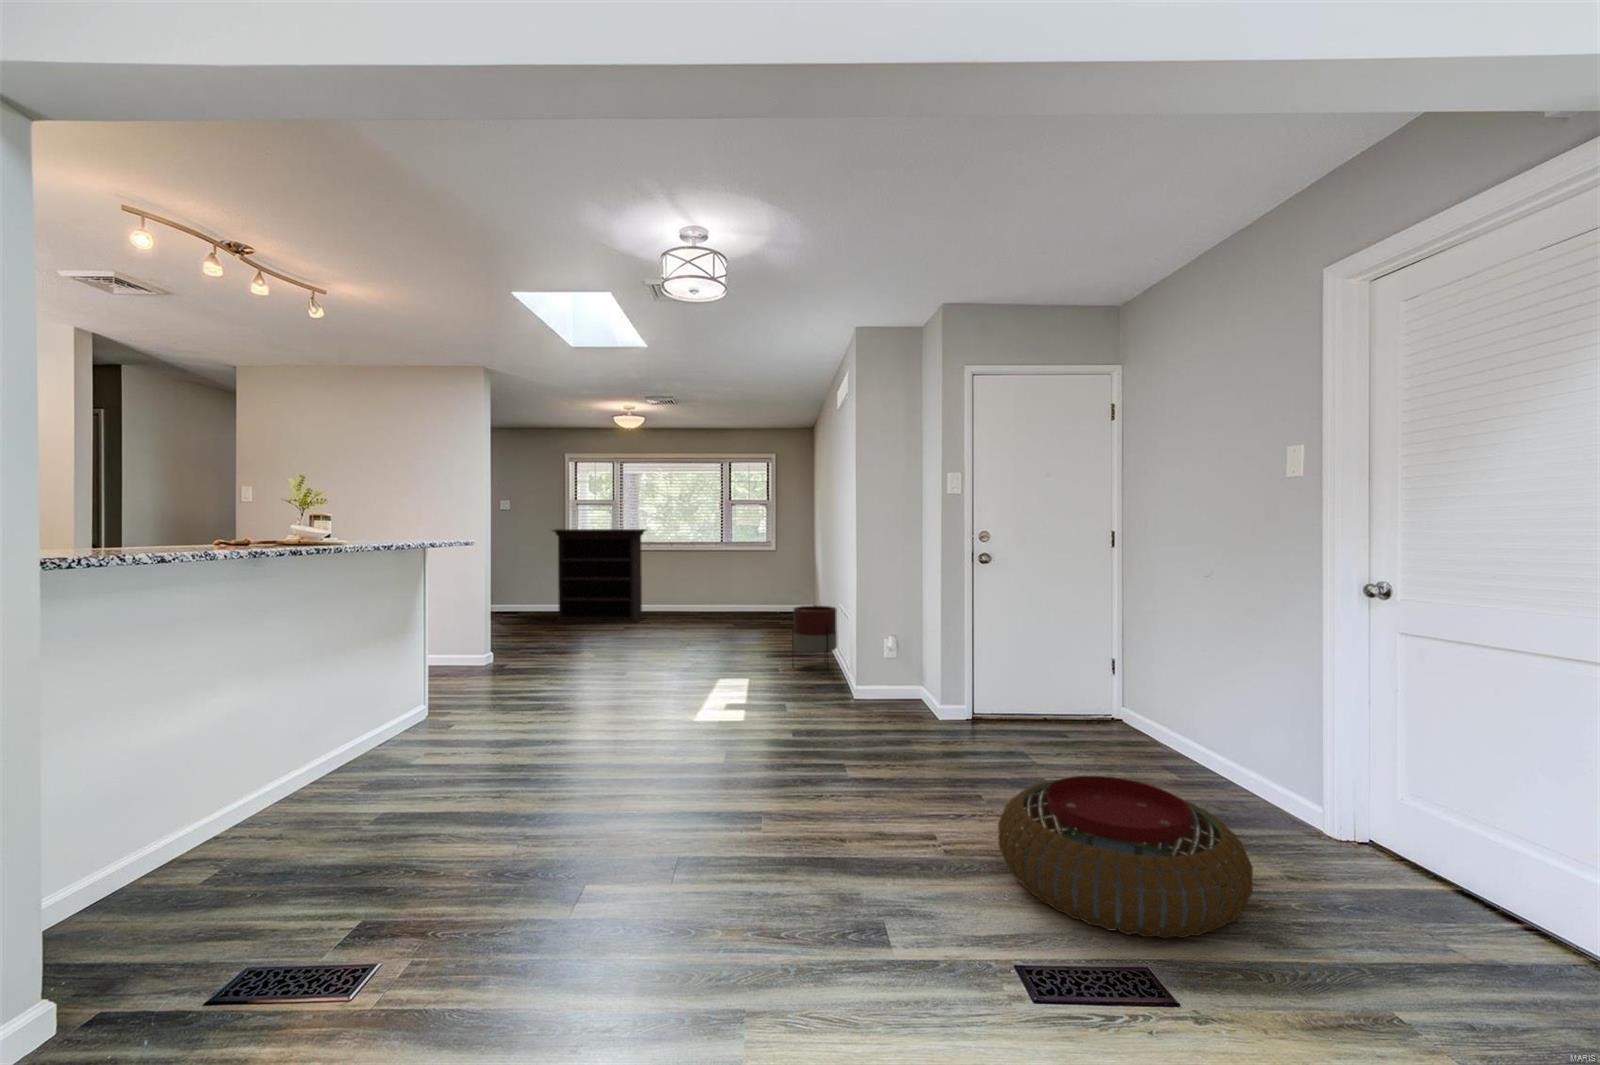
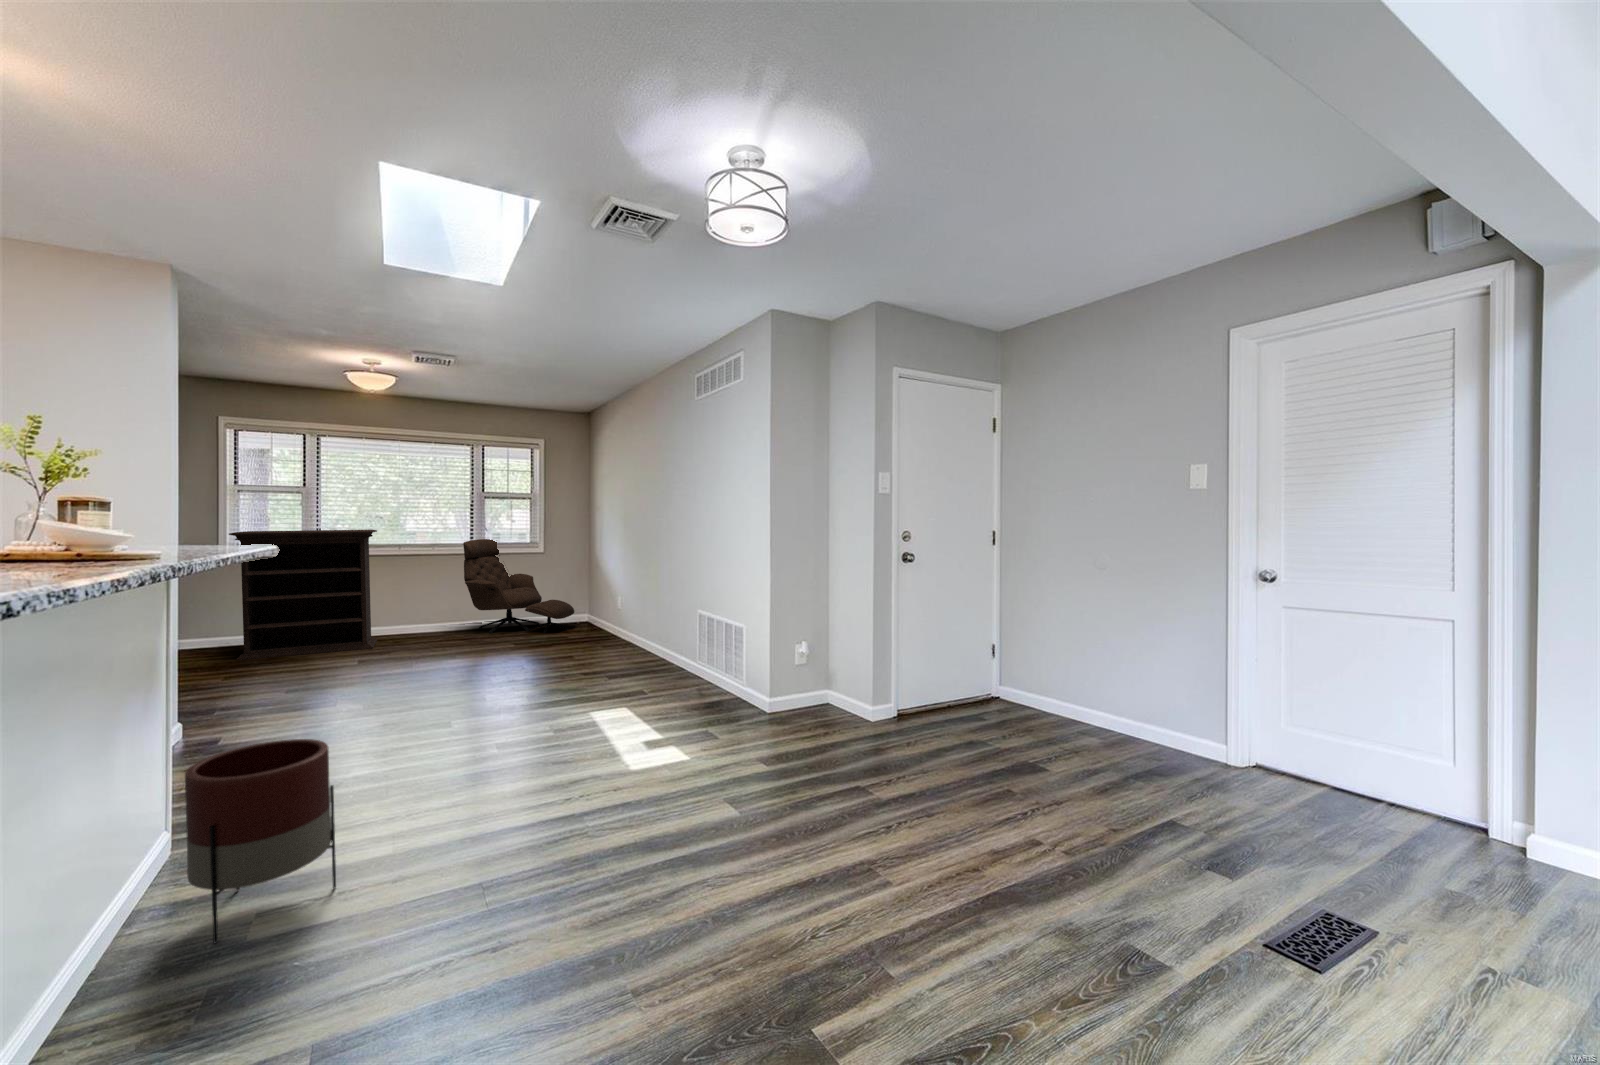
lounge chair: none [709,539,795,623] -> present [463,539,574,633]
planter: present [792,606,837,661] -> present [185,739,336,944]
pouf: present [998,776,1253,938] -> none [1098,753,1325,887]

